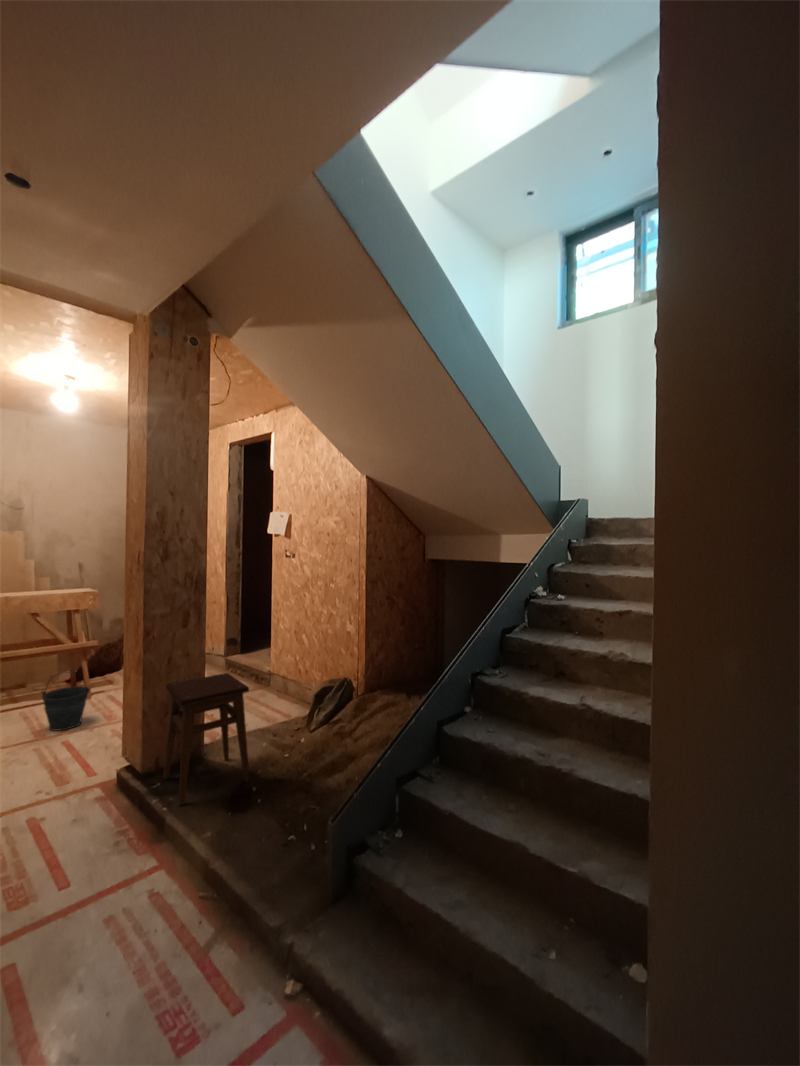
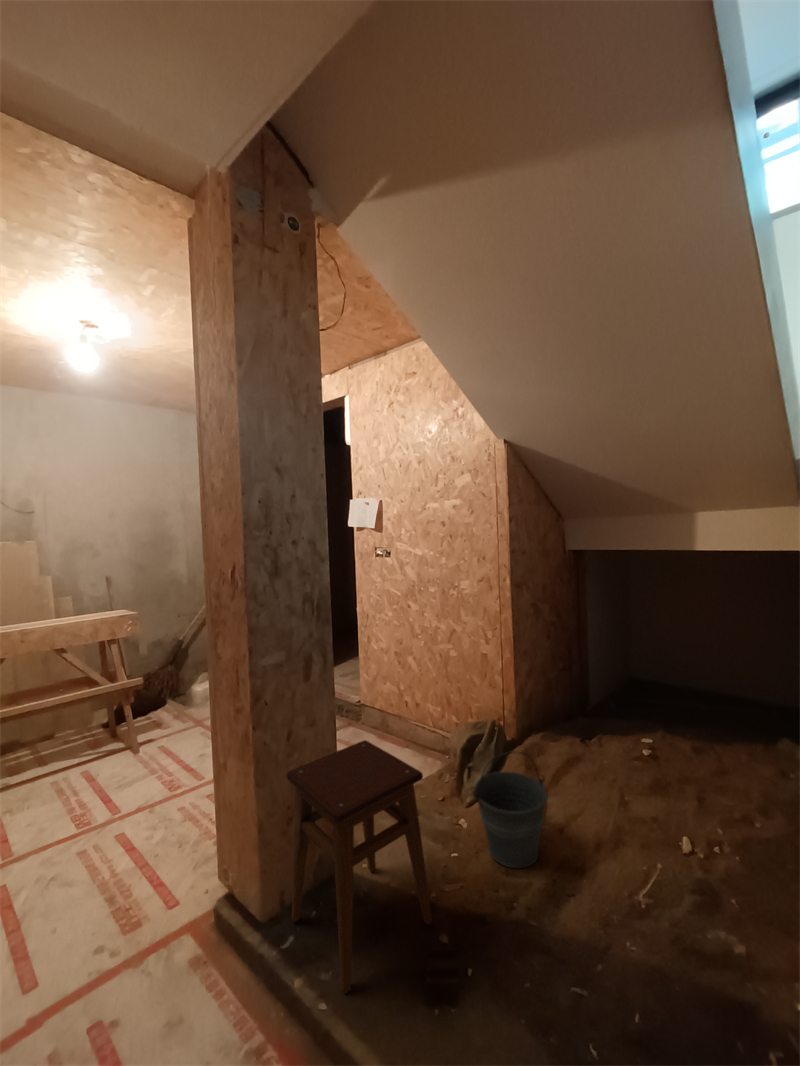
bucket: present [42,686,90,731] -> present [473,752,548,868]

